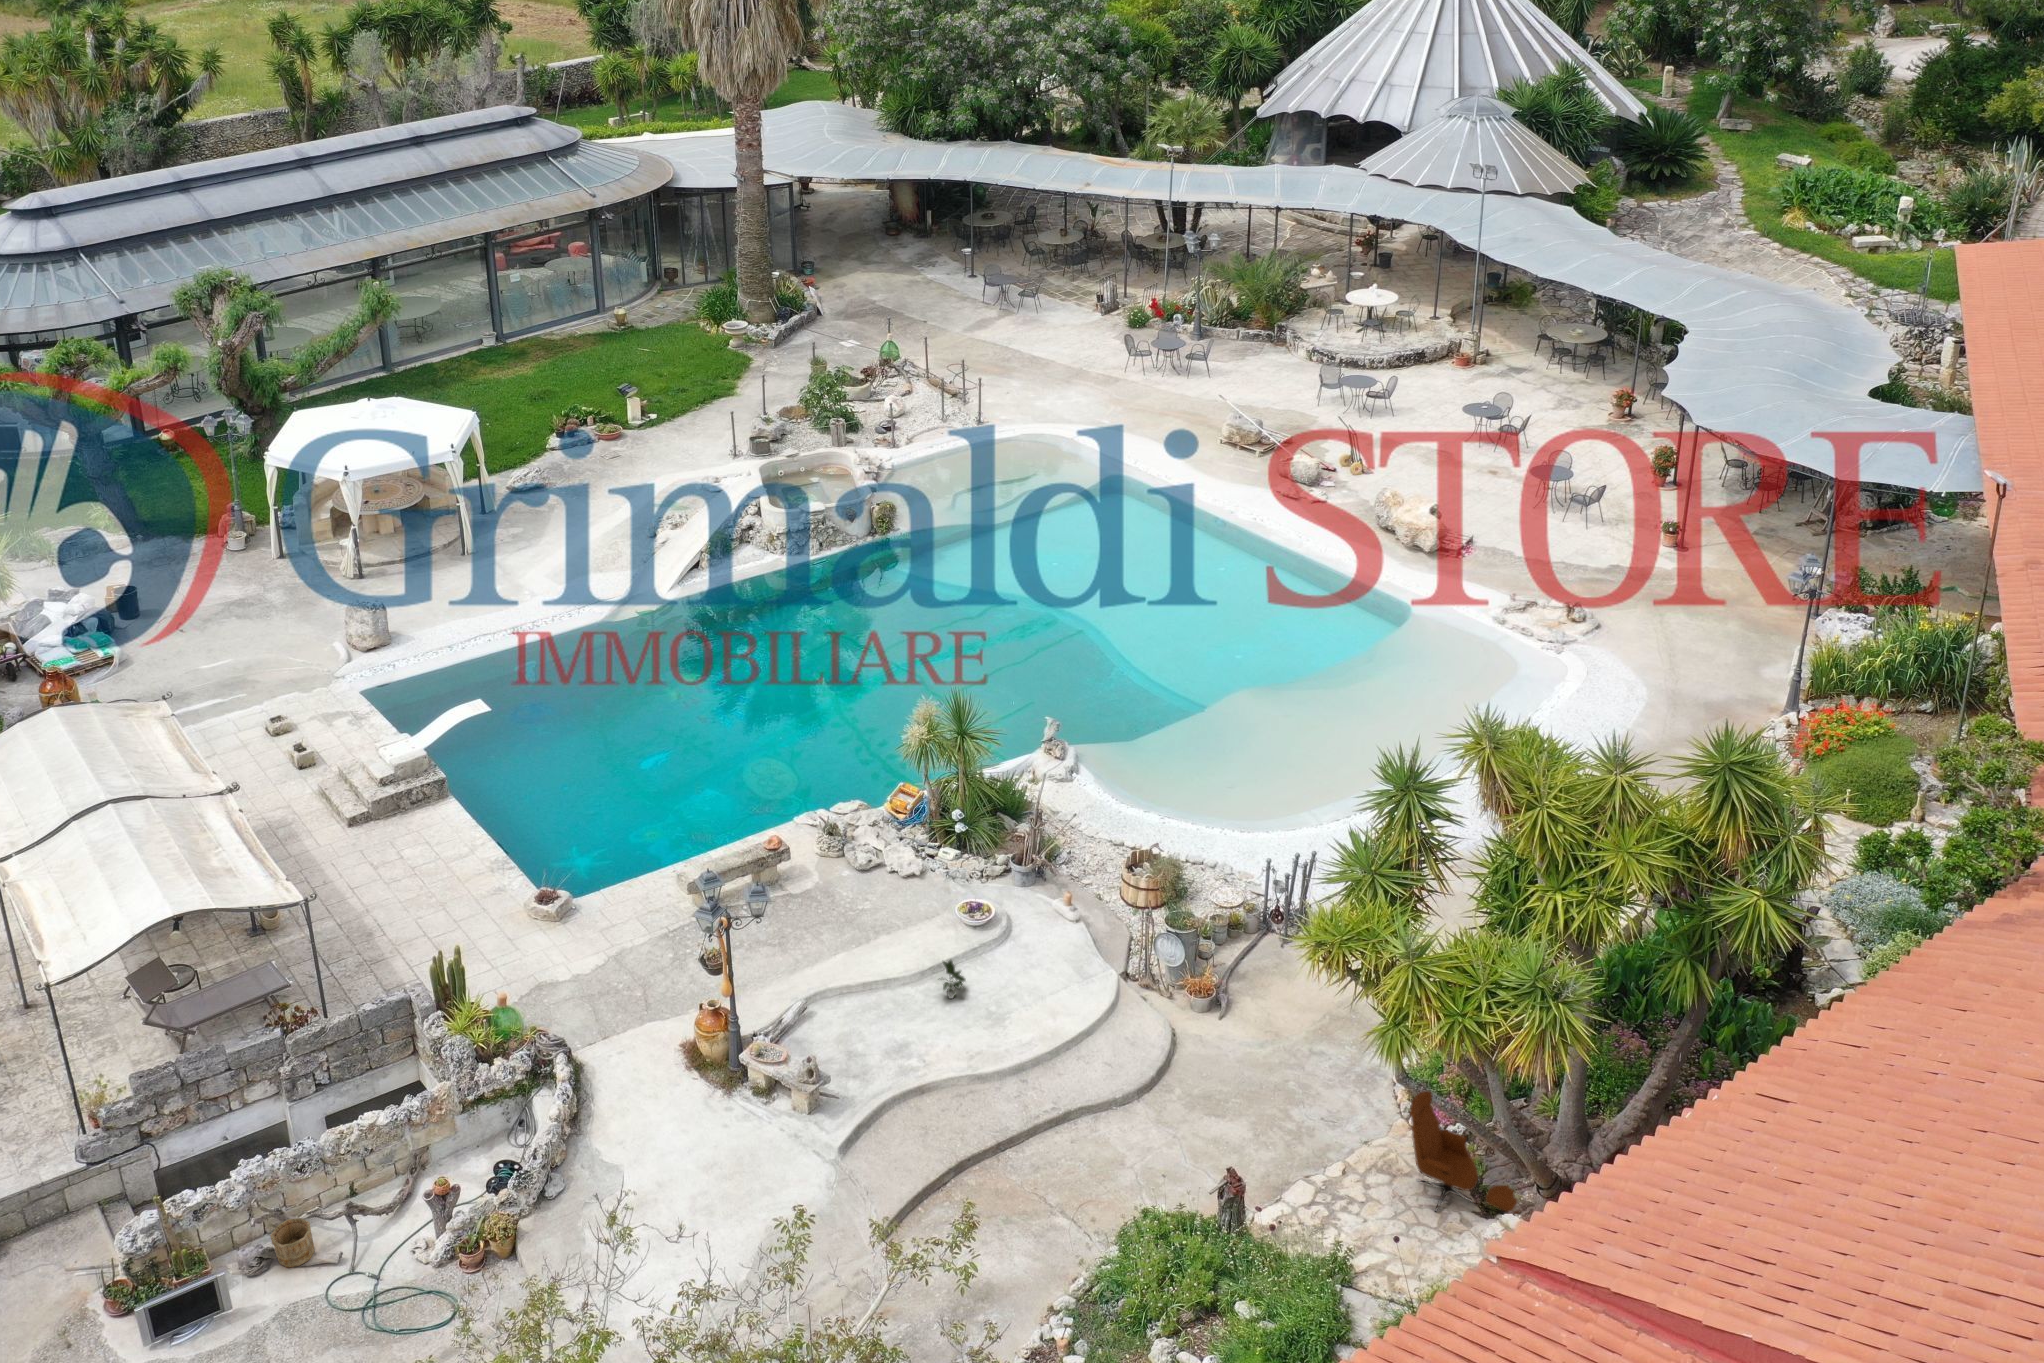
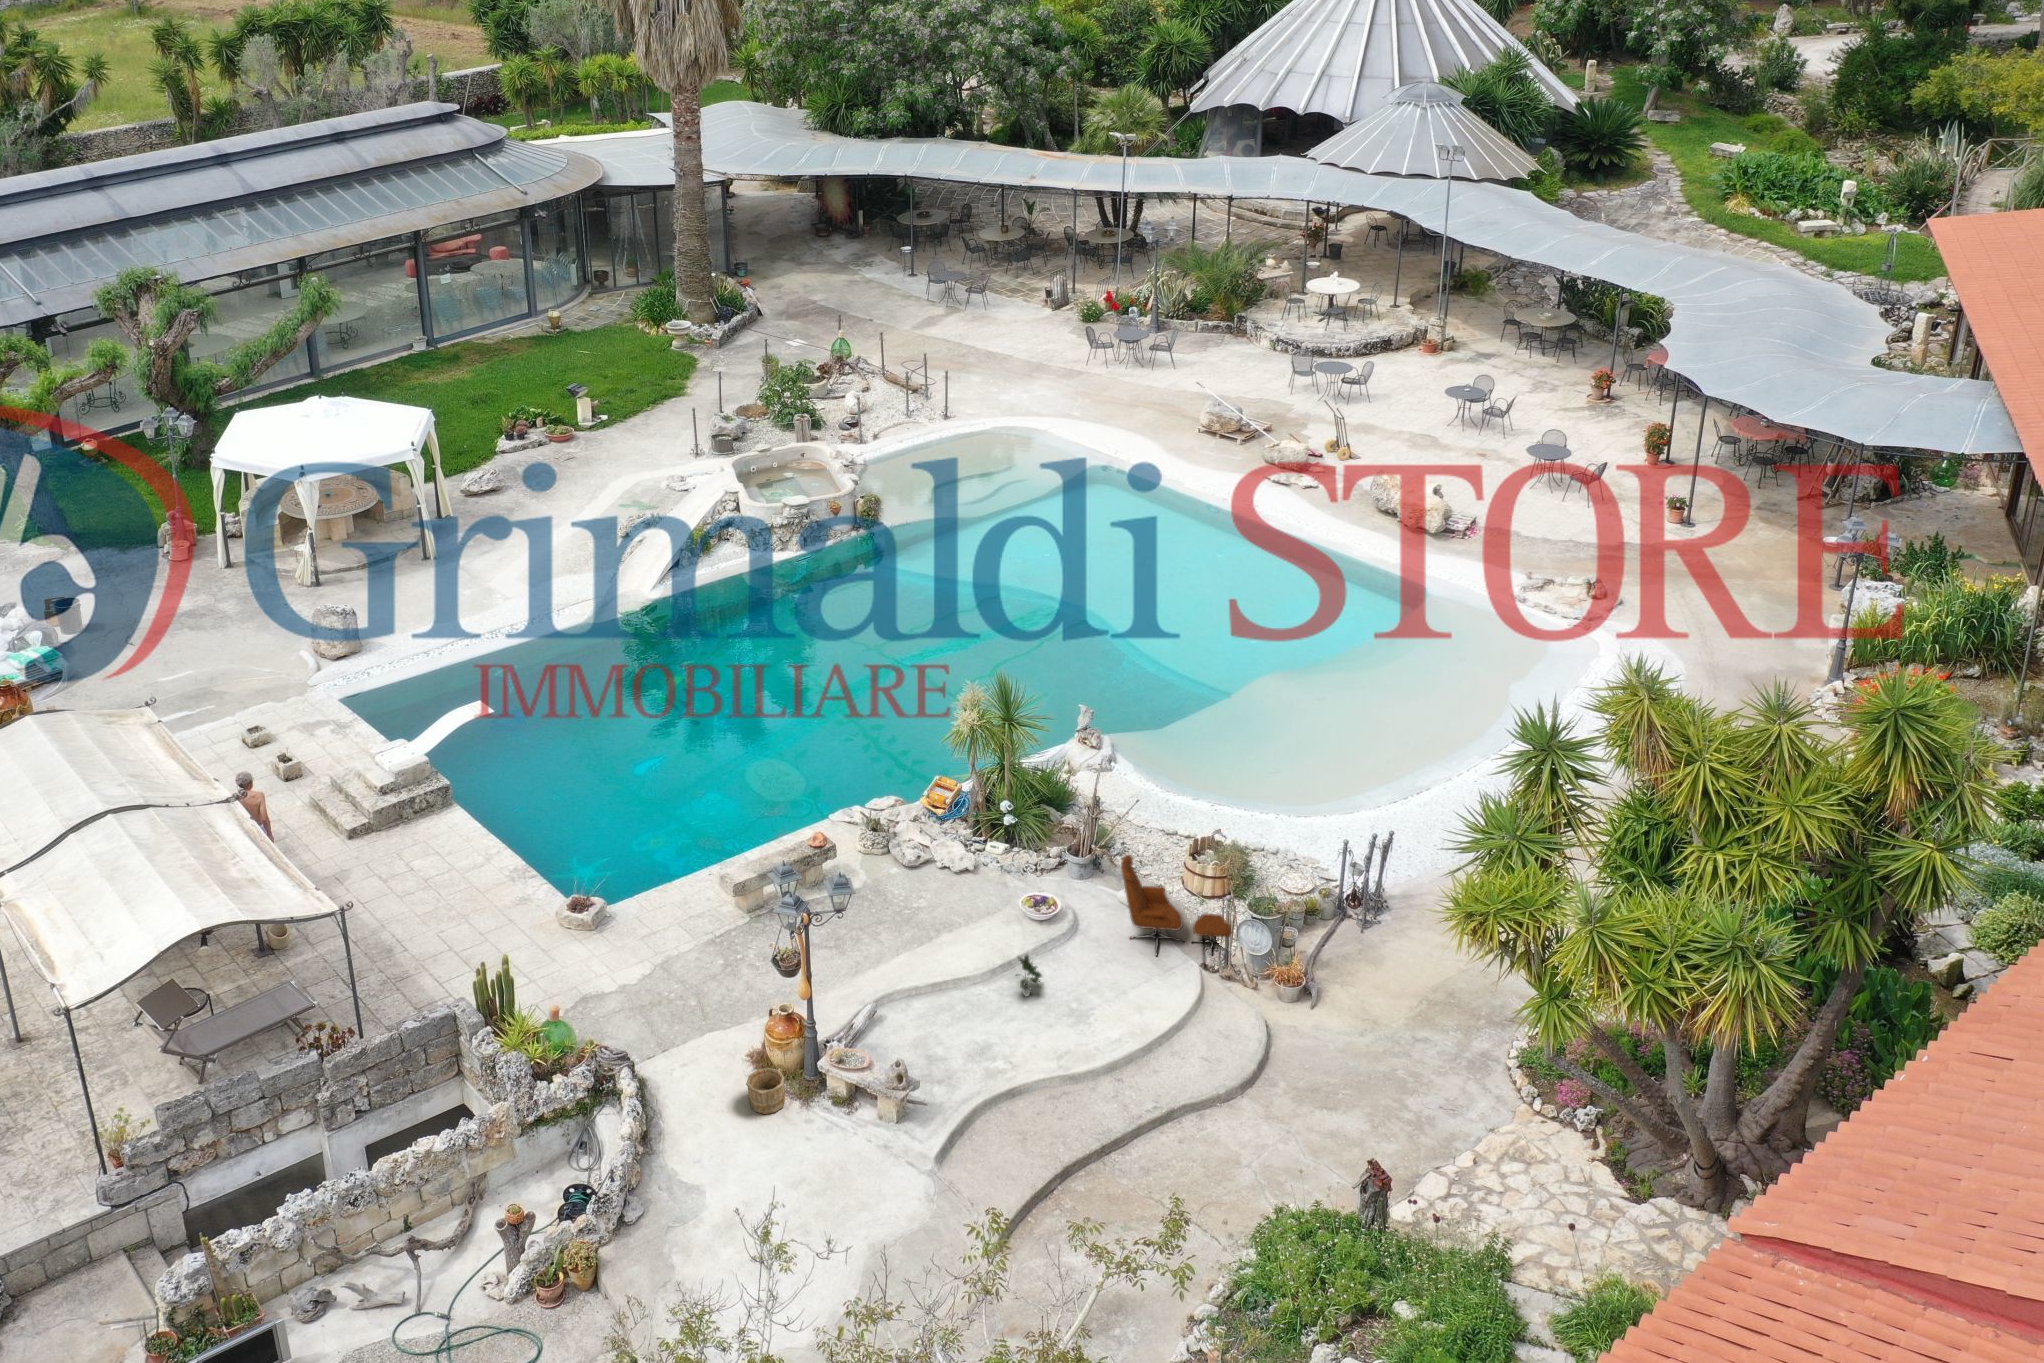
lounge chair: present [1410,1091,1525,1216] -> present [1121,855,1232,953]
wooden bucket: present [270,1218,315,1268] -> present [746,1068,785,1114]

